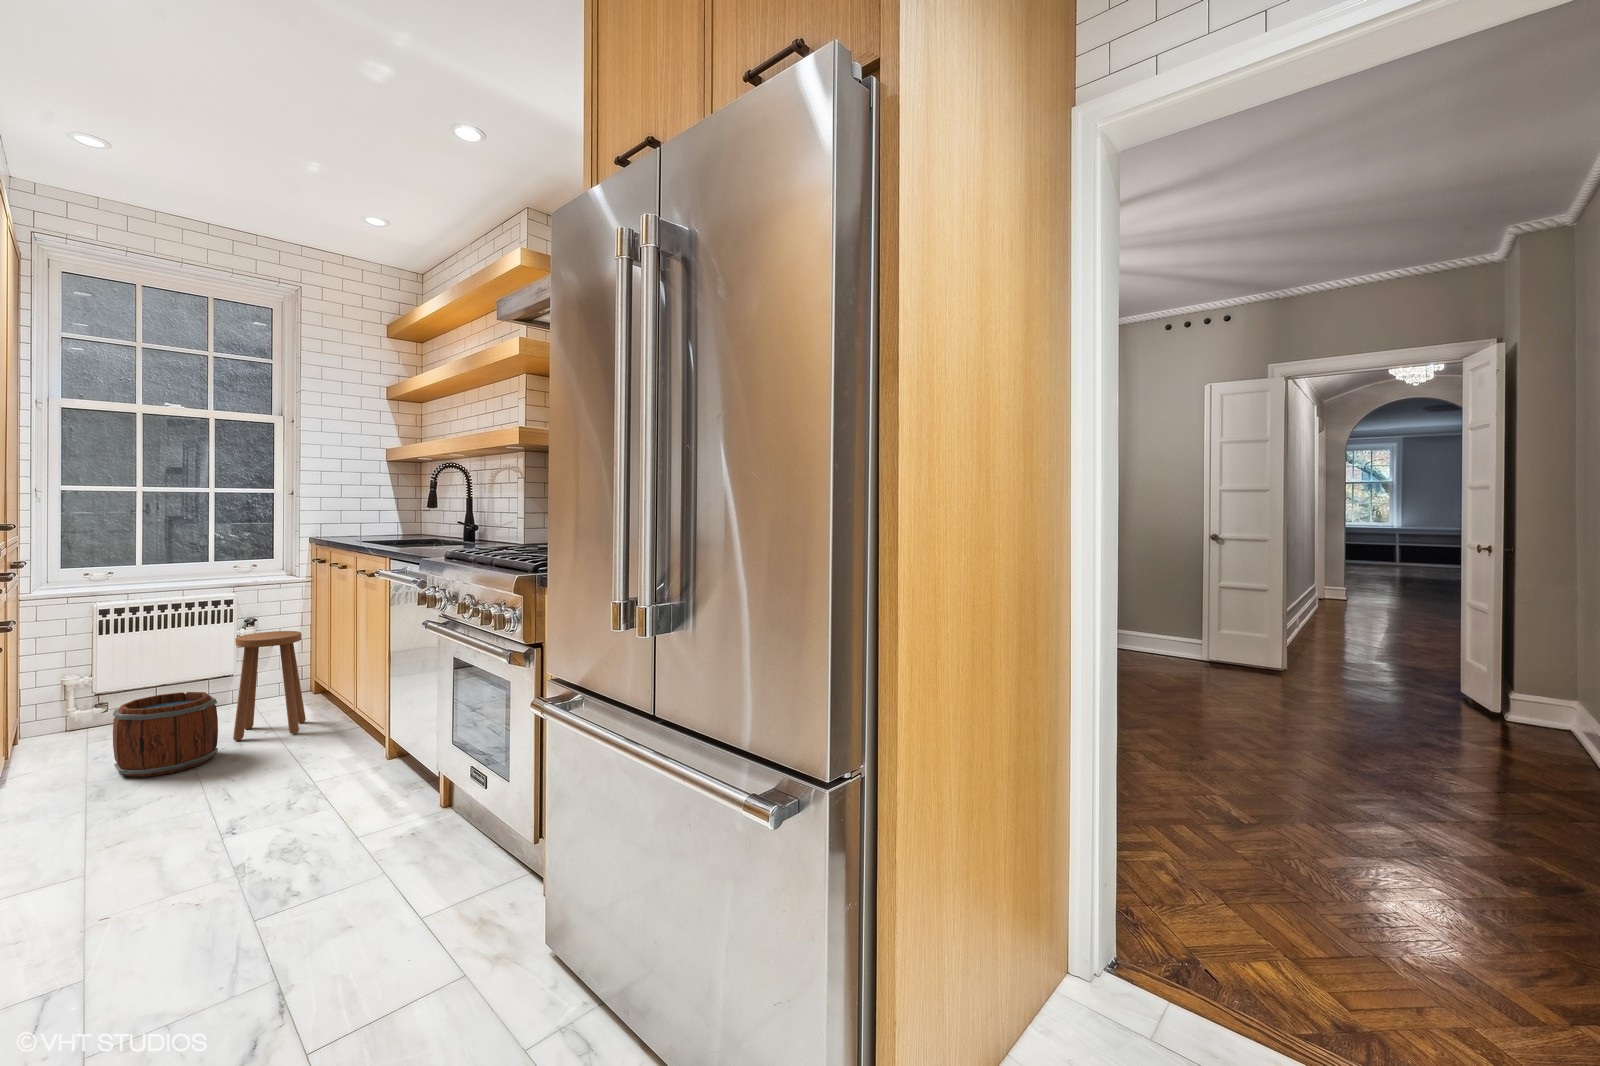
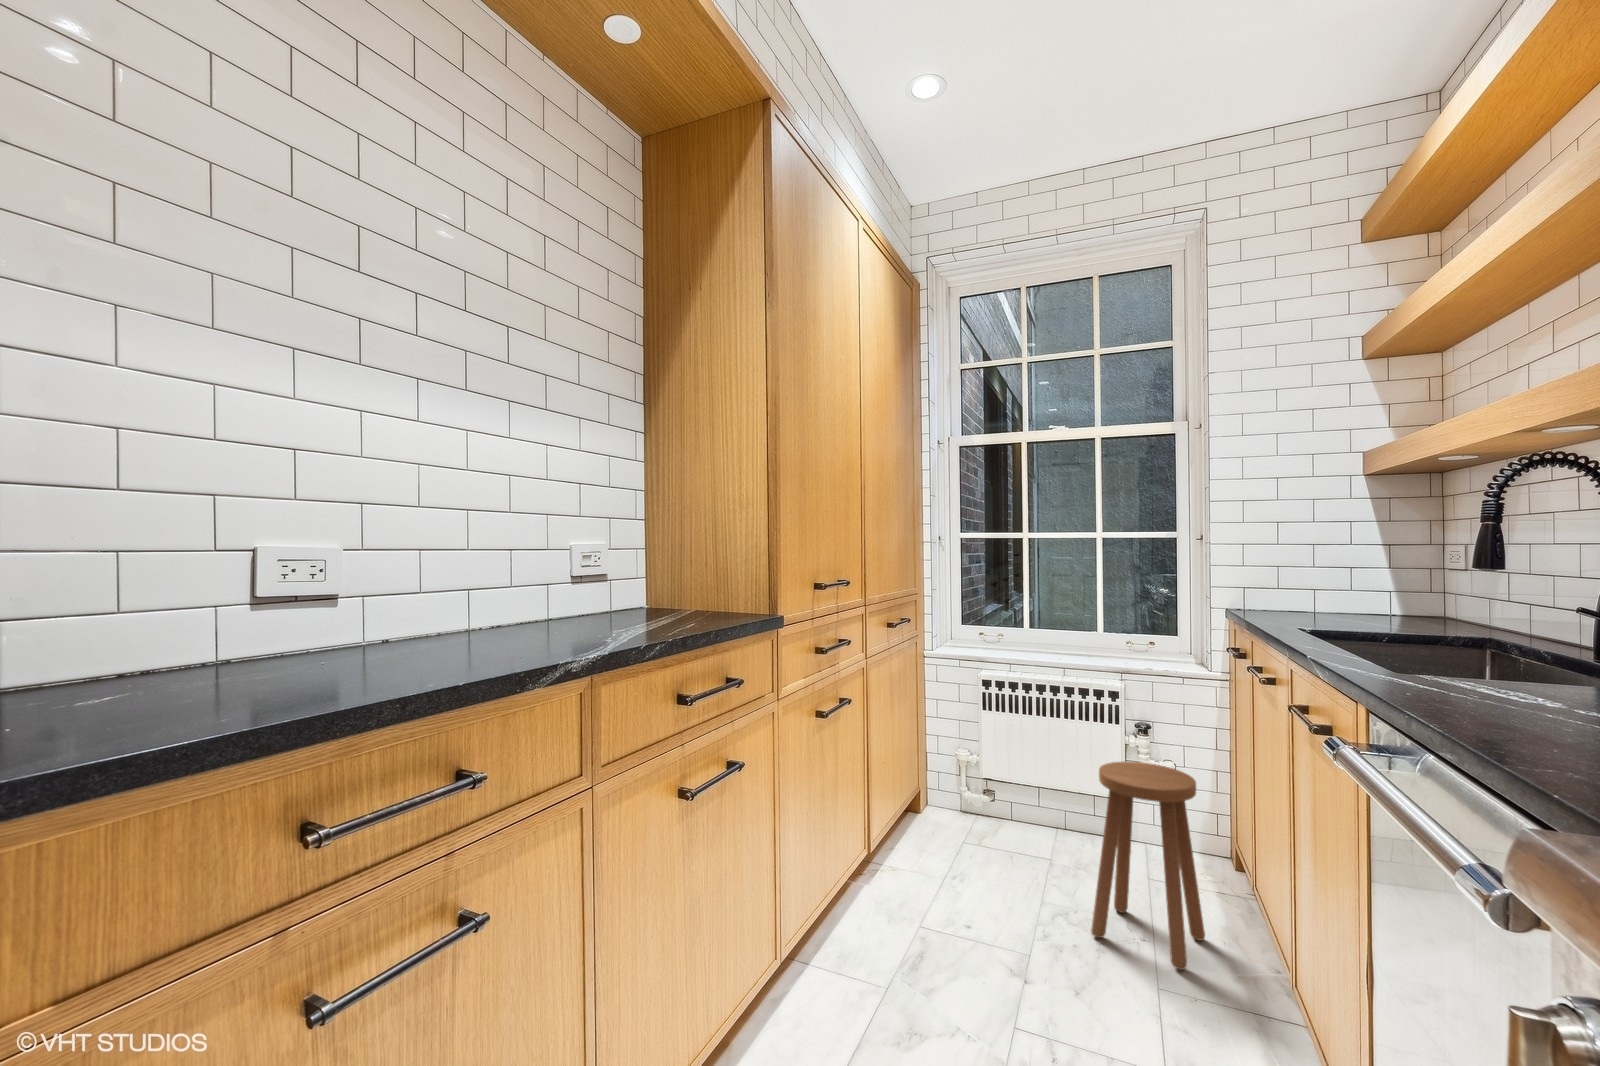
bucket: present [113,692,218,777] -> none [942,830,1059,976]

